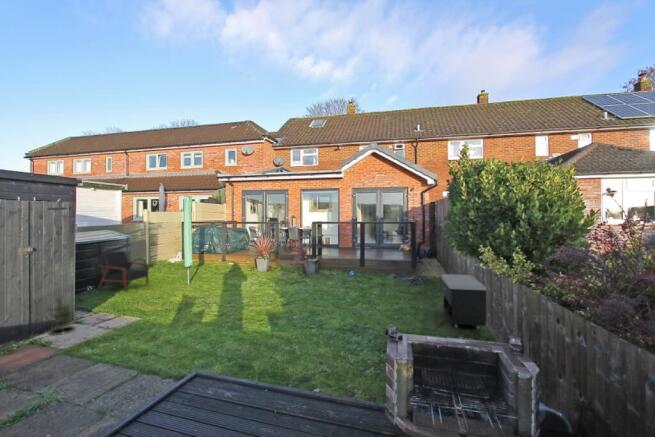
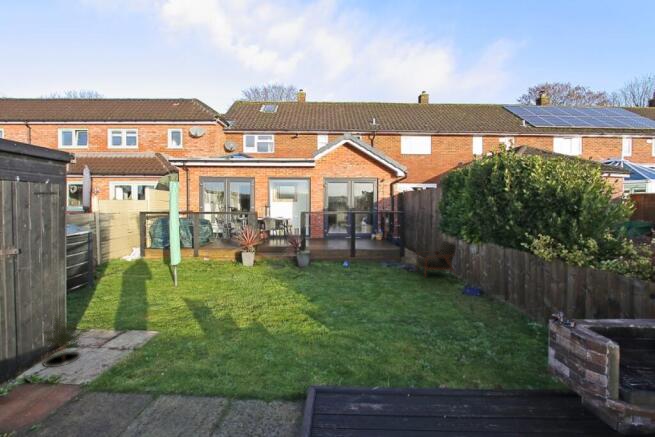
chair: present [98,251,149,291] -> present [416,241,456,275]
storage bench: present [441,274,486,329] -> none [472,265,531,316]

